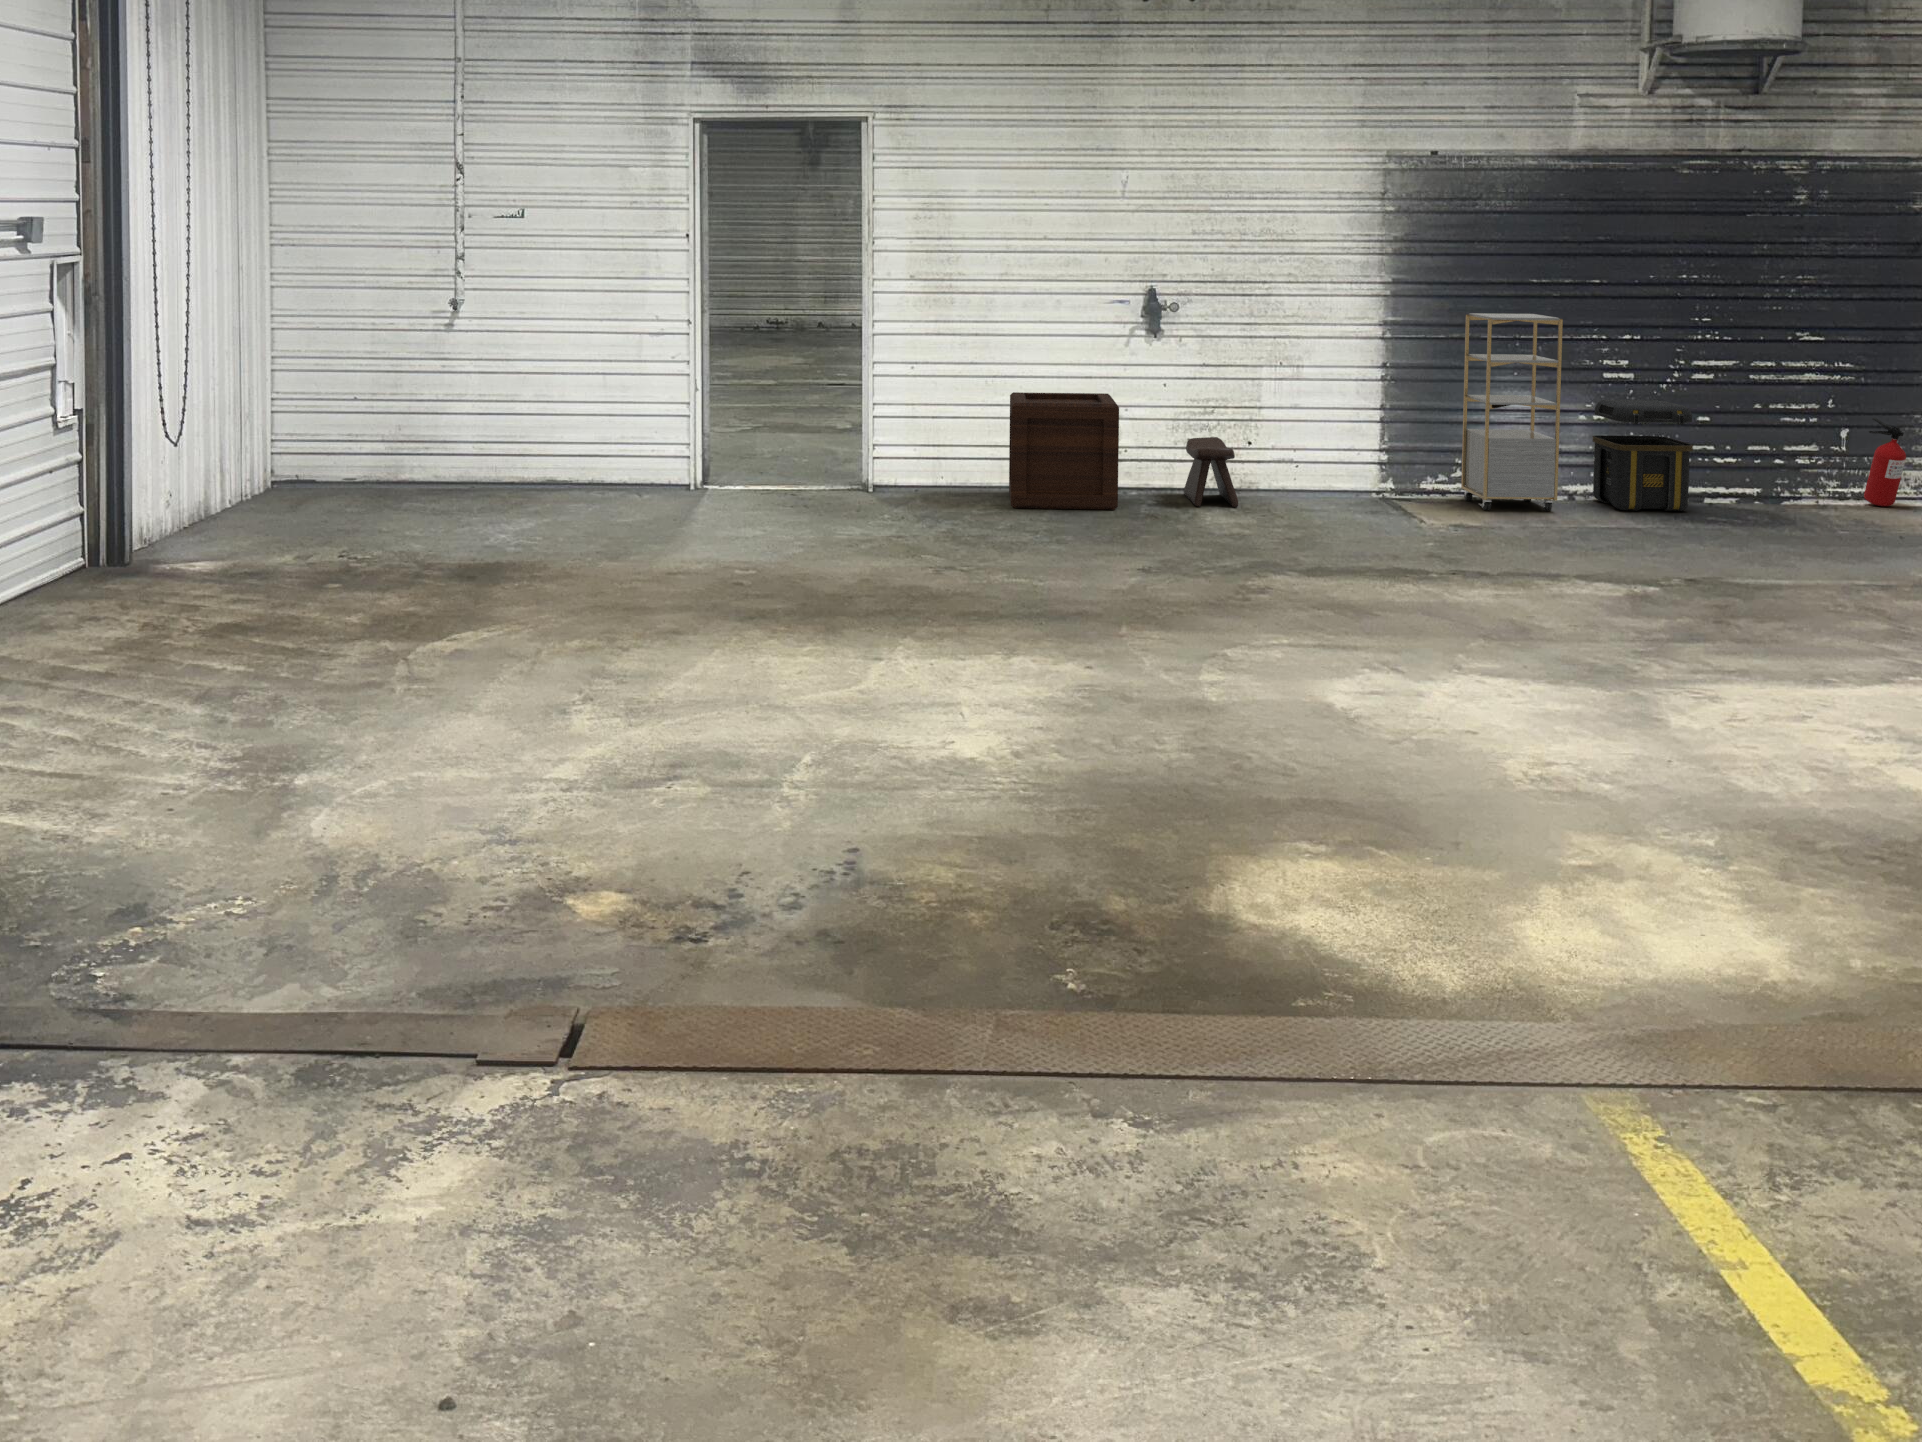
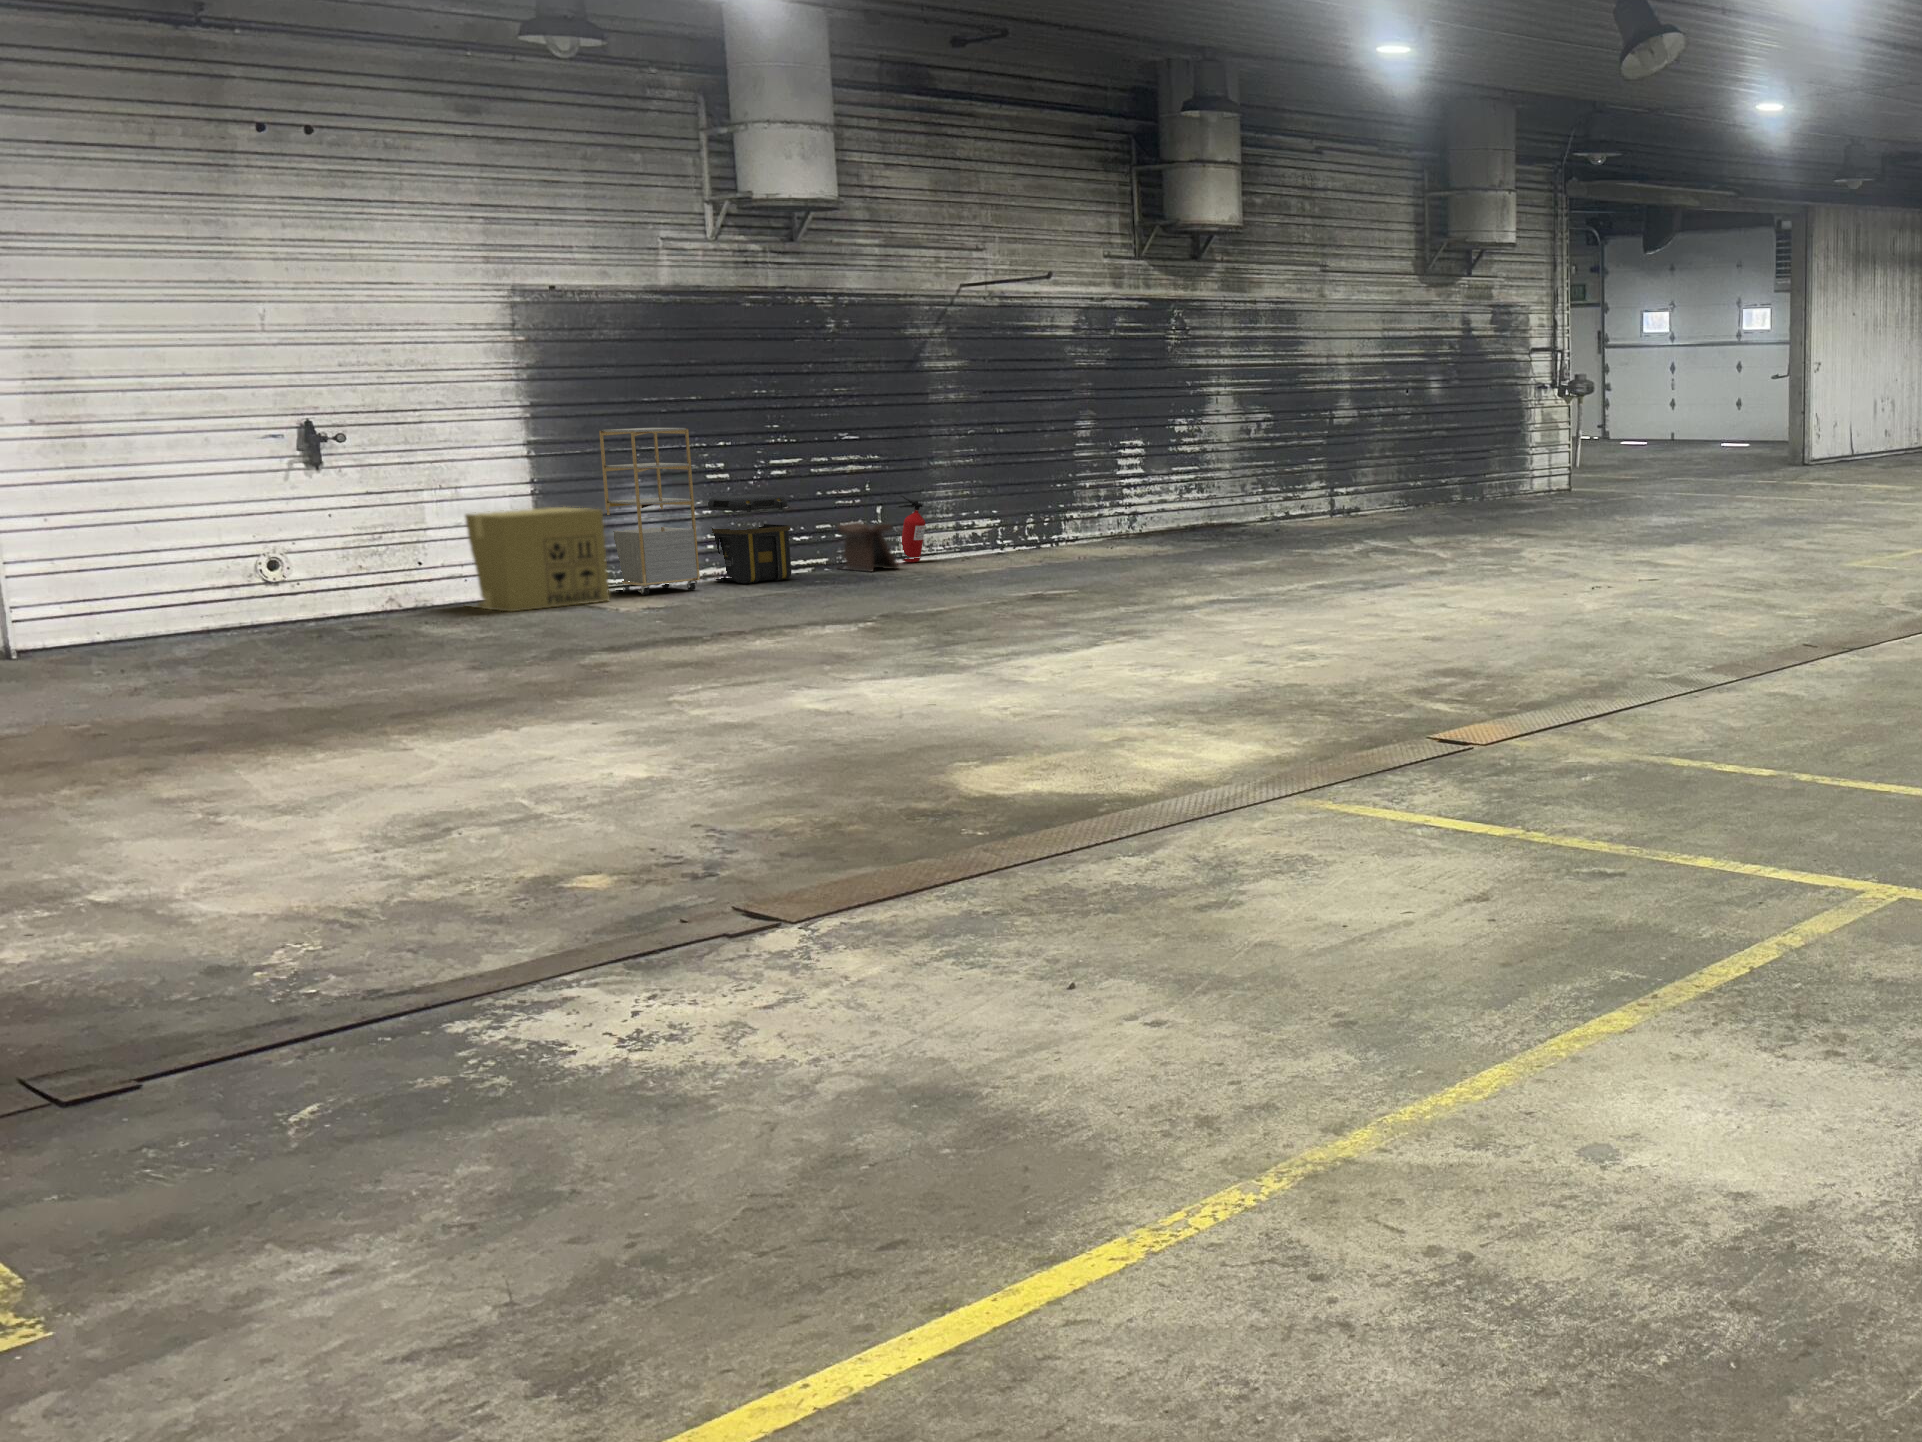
wooden crate: present [1009,392,1119,510] -> none [170,527,331,642]
cardboard box: none [1291,395,1437,514] -> present [465,507,610,611]
stool: present [1184,437,1238,507] -> present [837,522,898,572]

